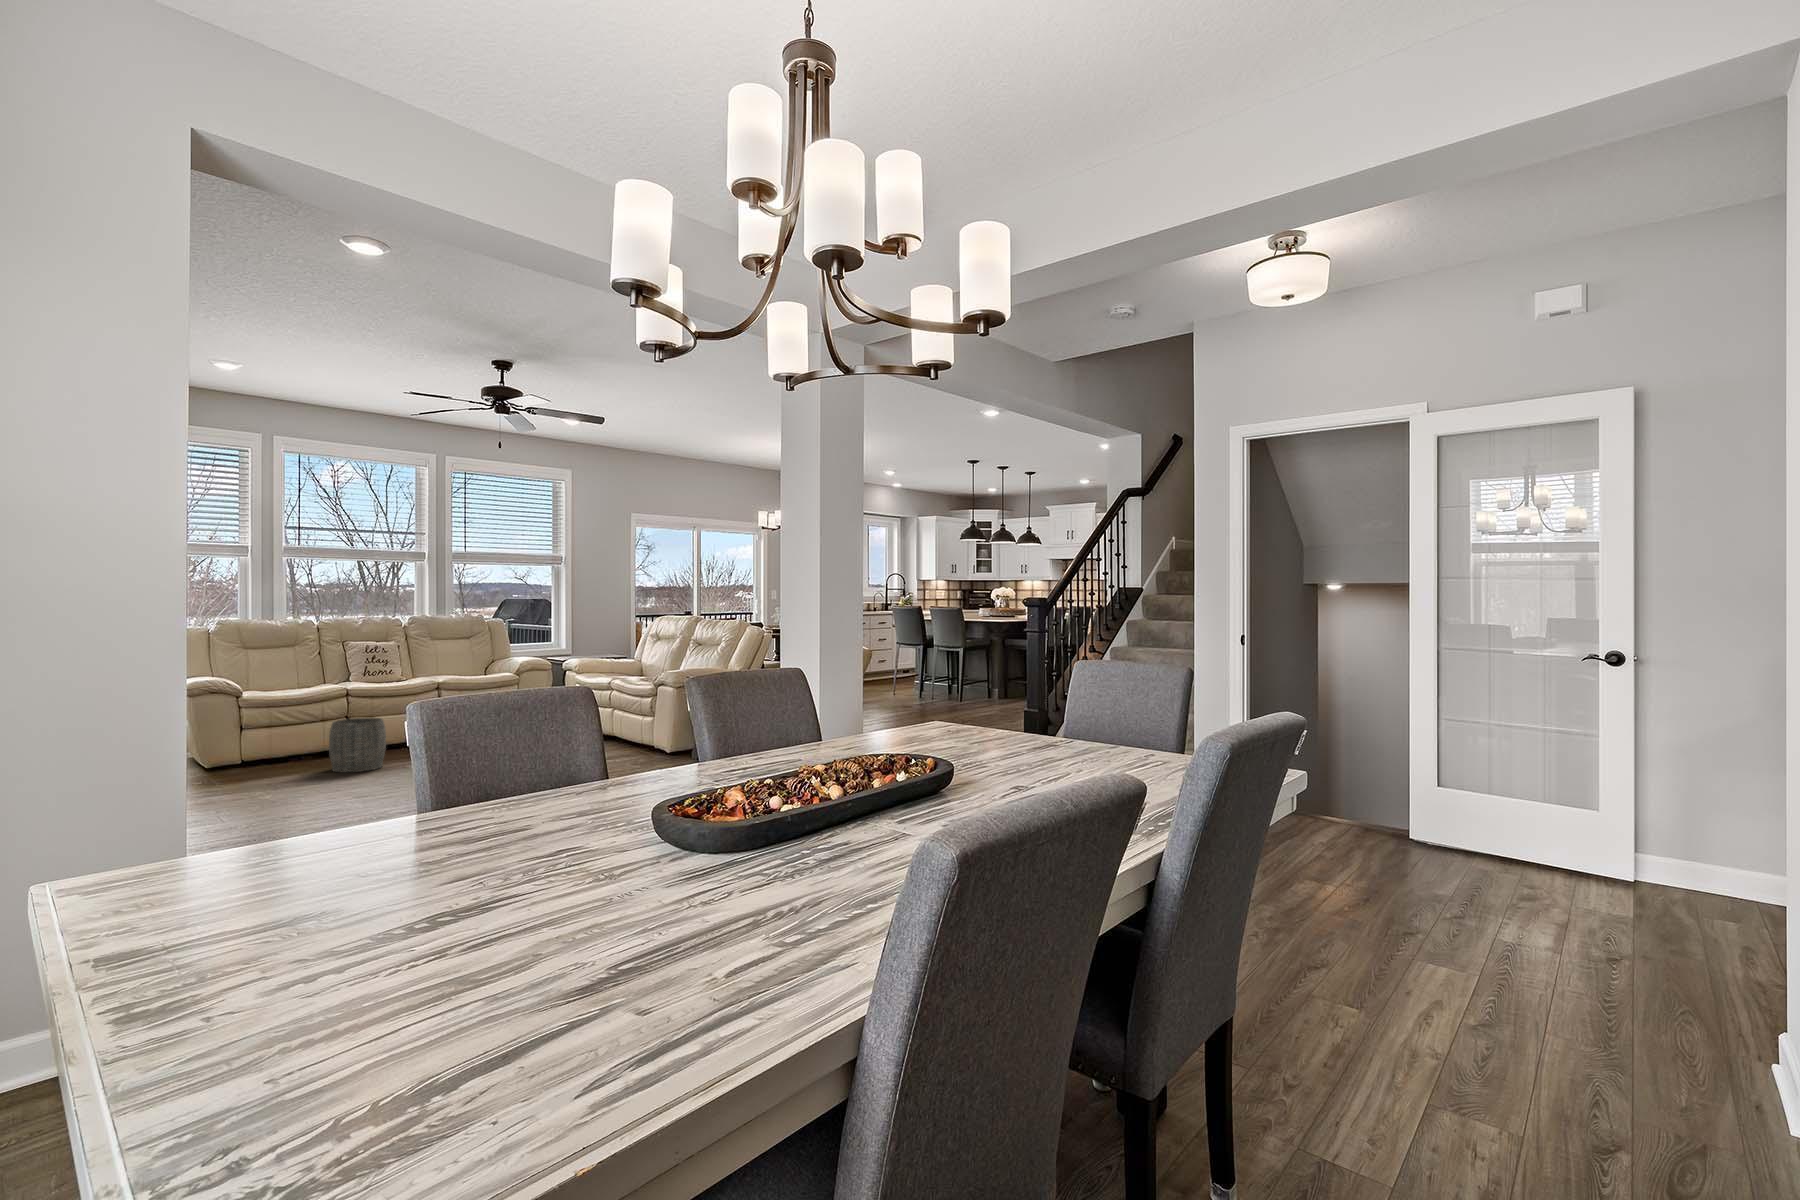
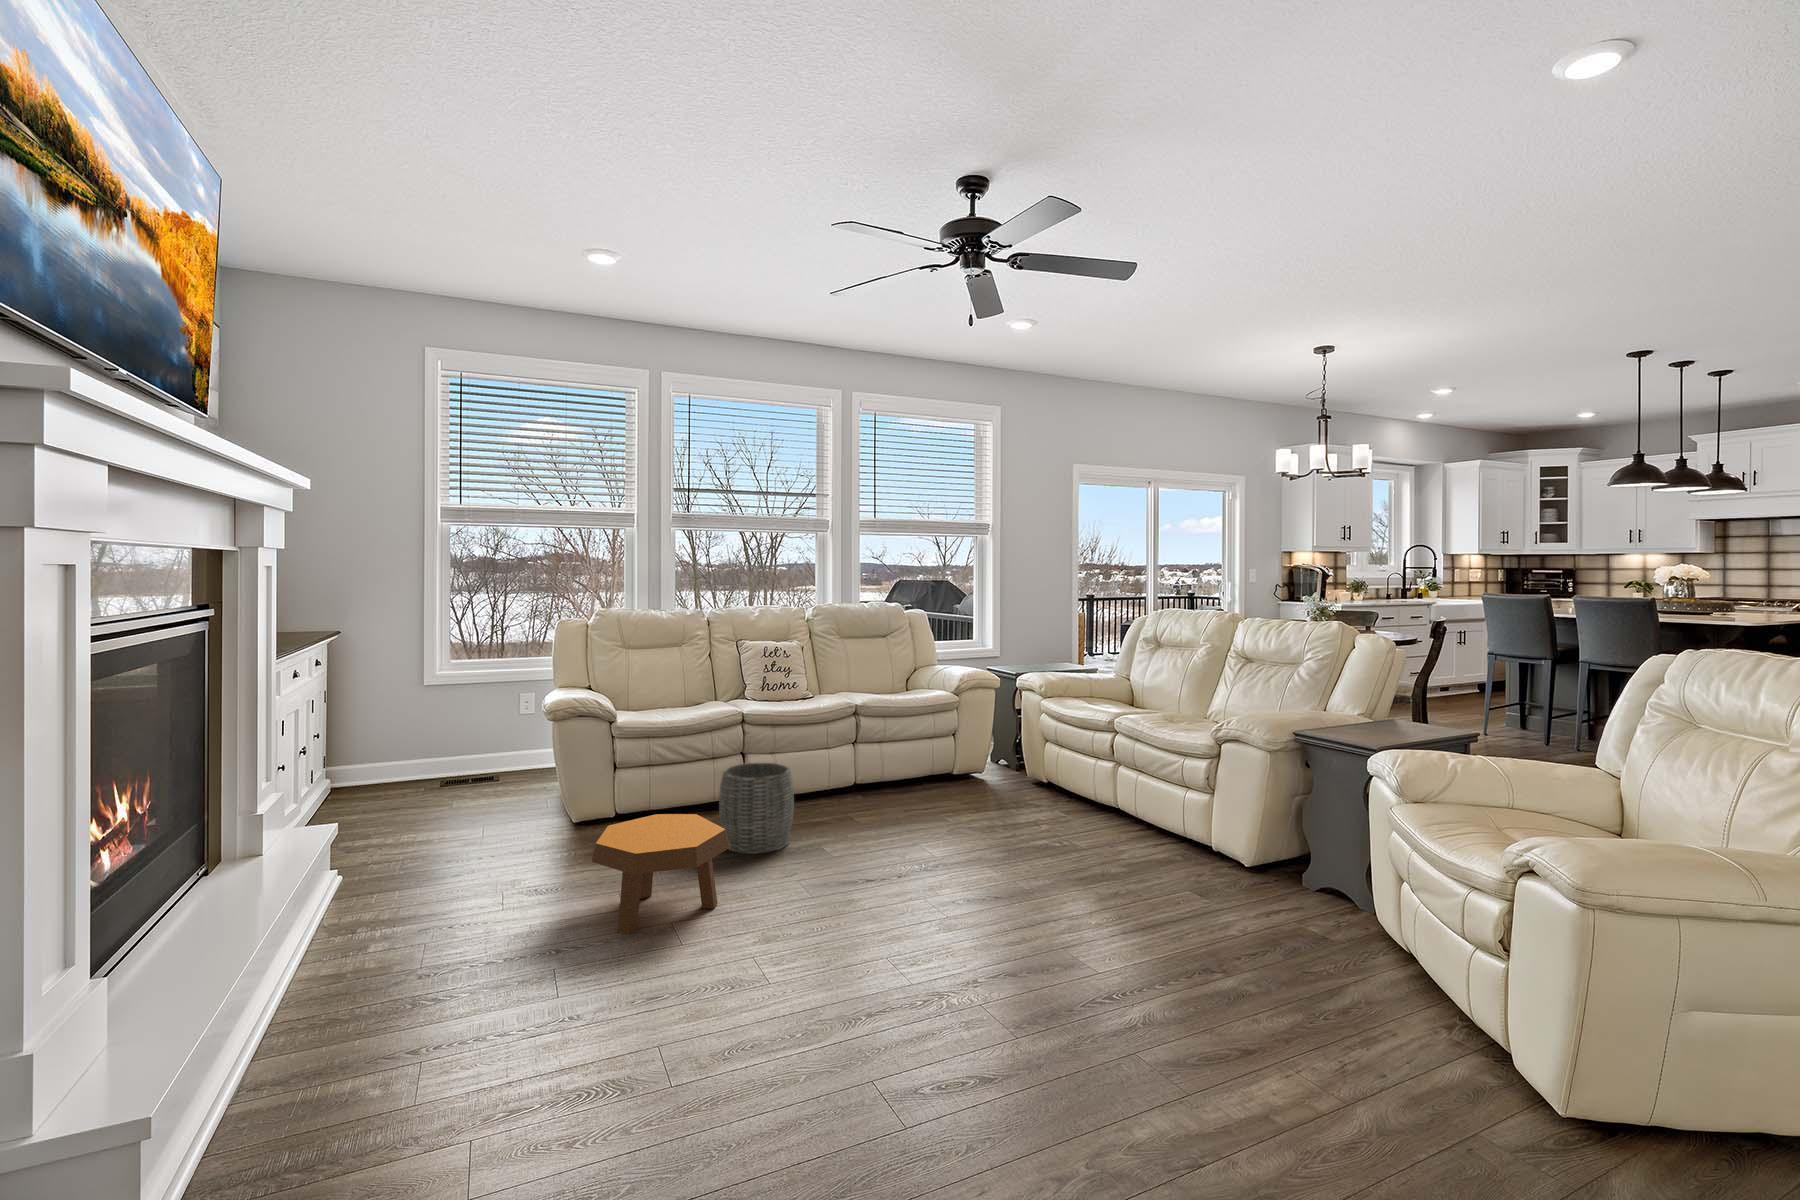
footstool: none [243,740,339,800] -> present [592,814,730,934]

